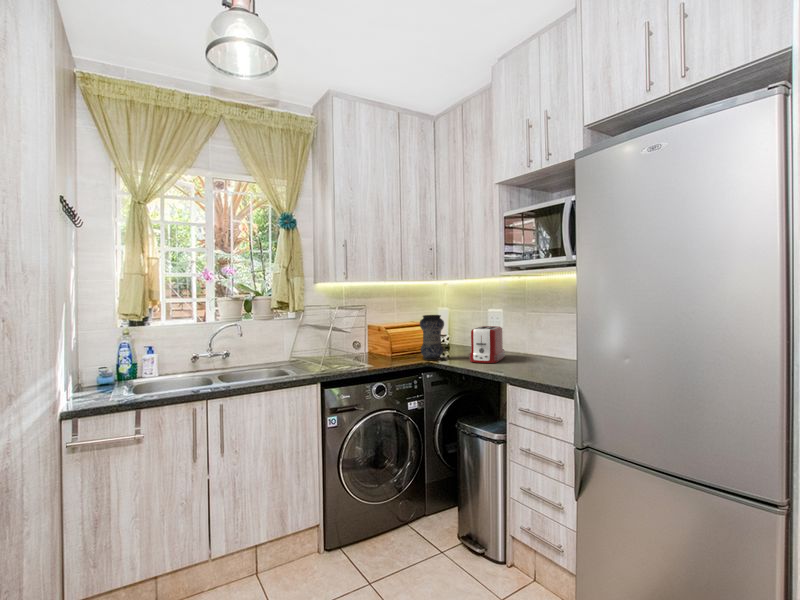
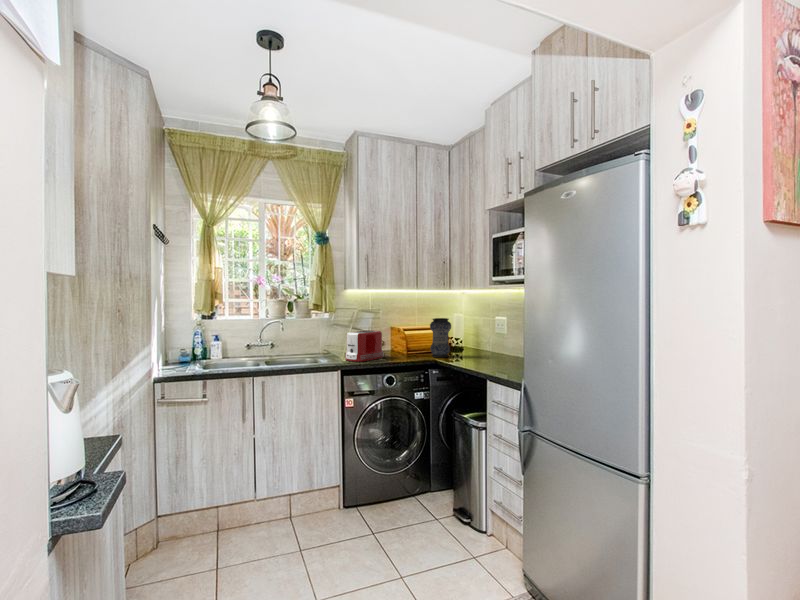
toaster: present [469,326,505,363] -> present [345,330,384,362]

